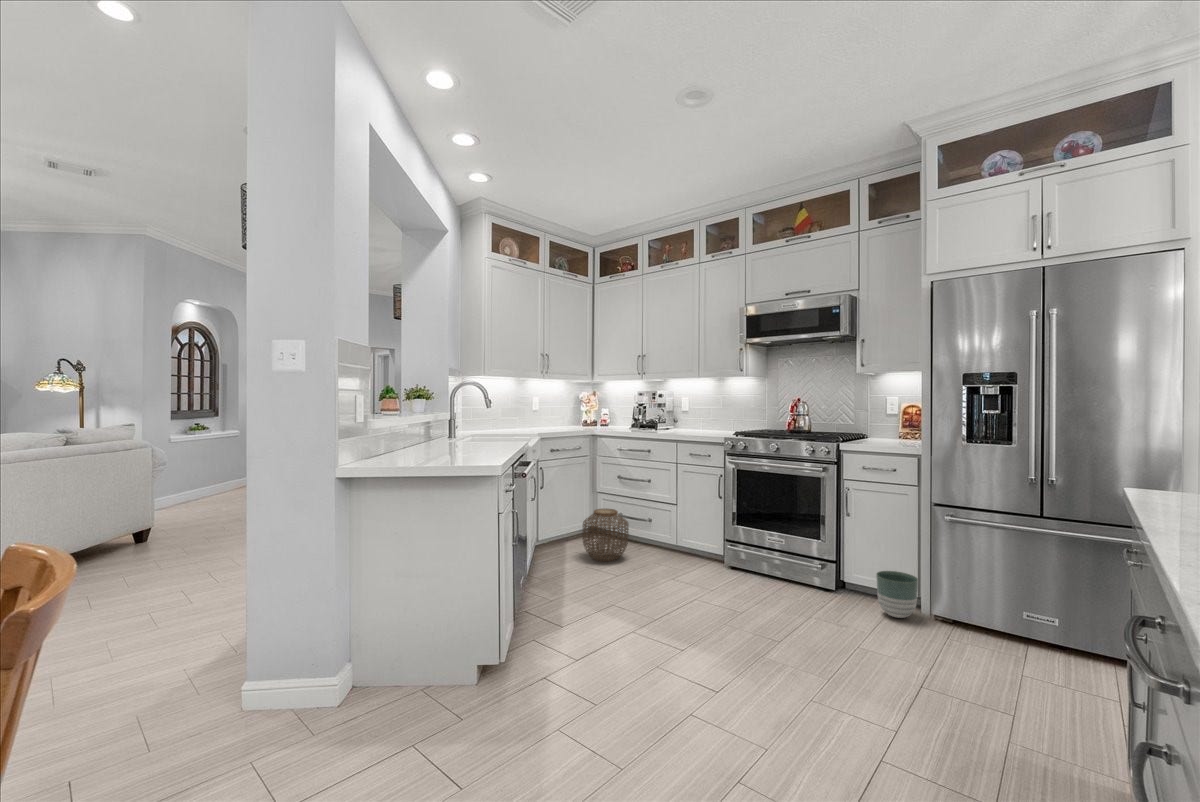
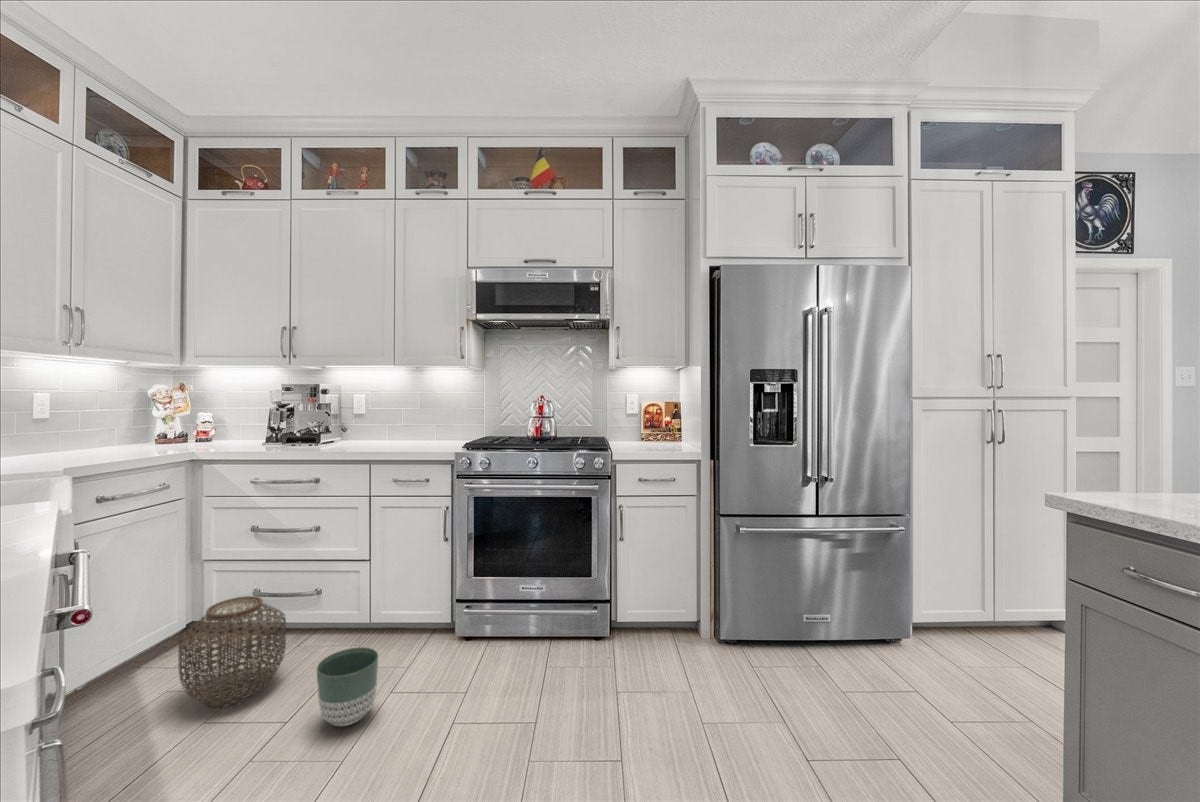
planter: present [876,571,918,618] -> present [317,647,378,726]

